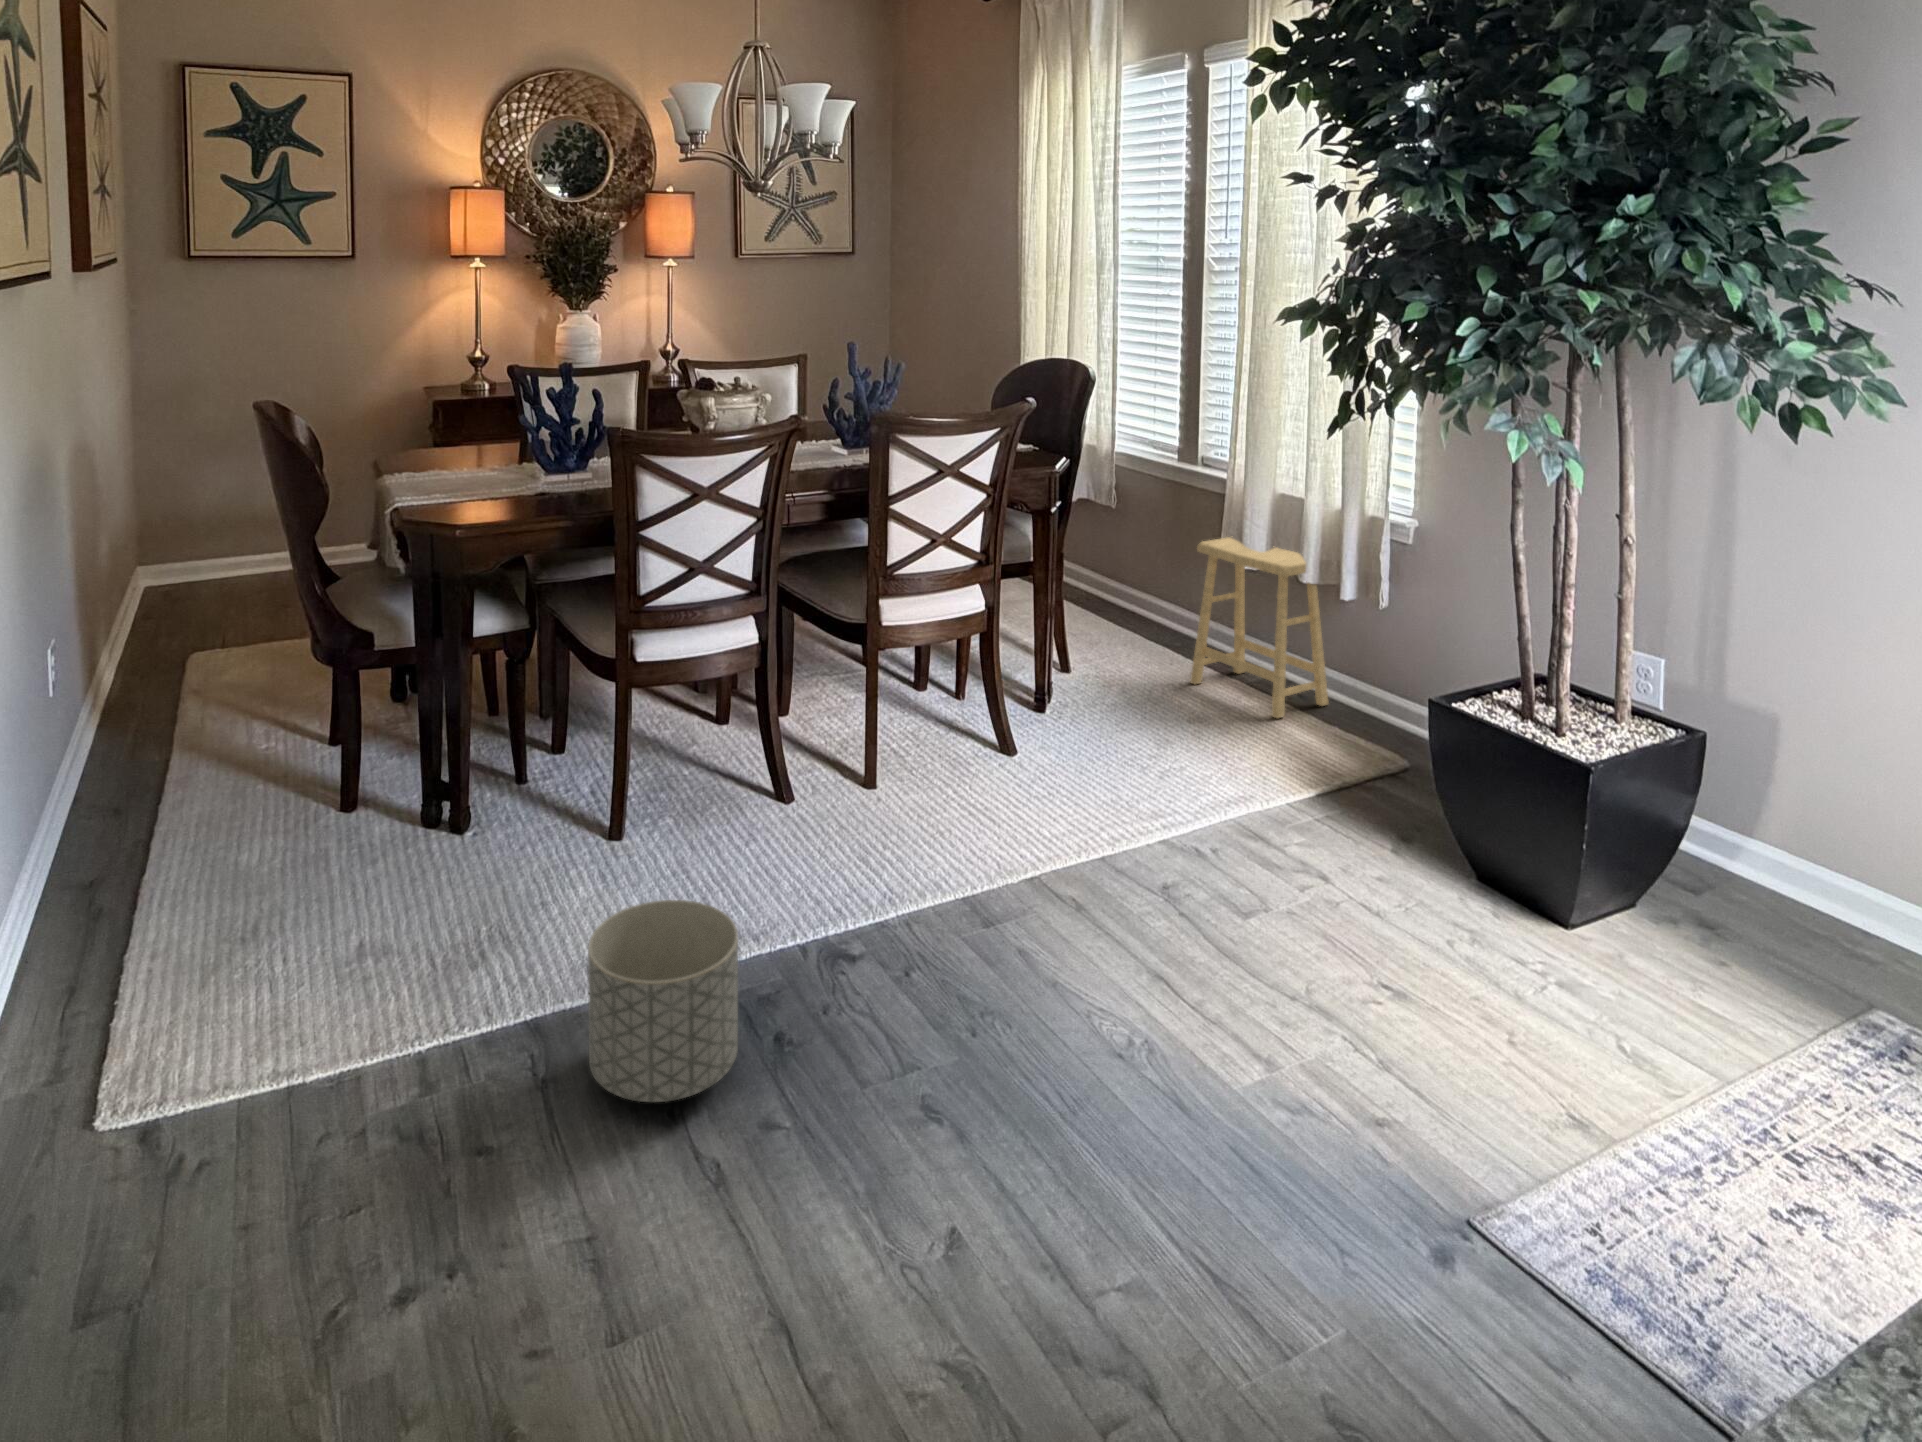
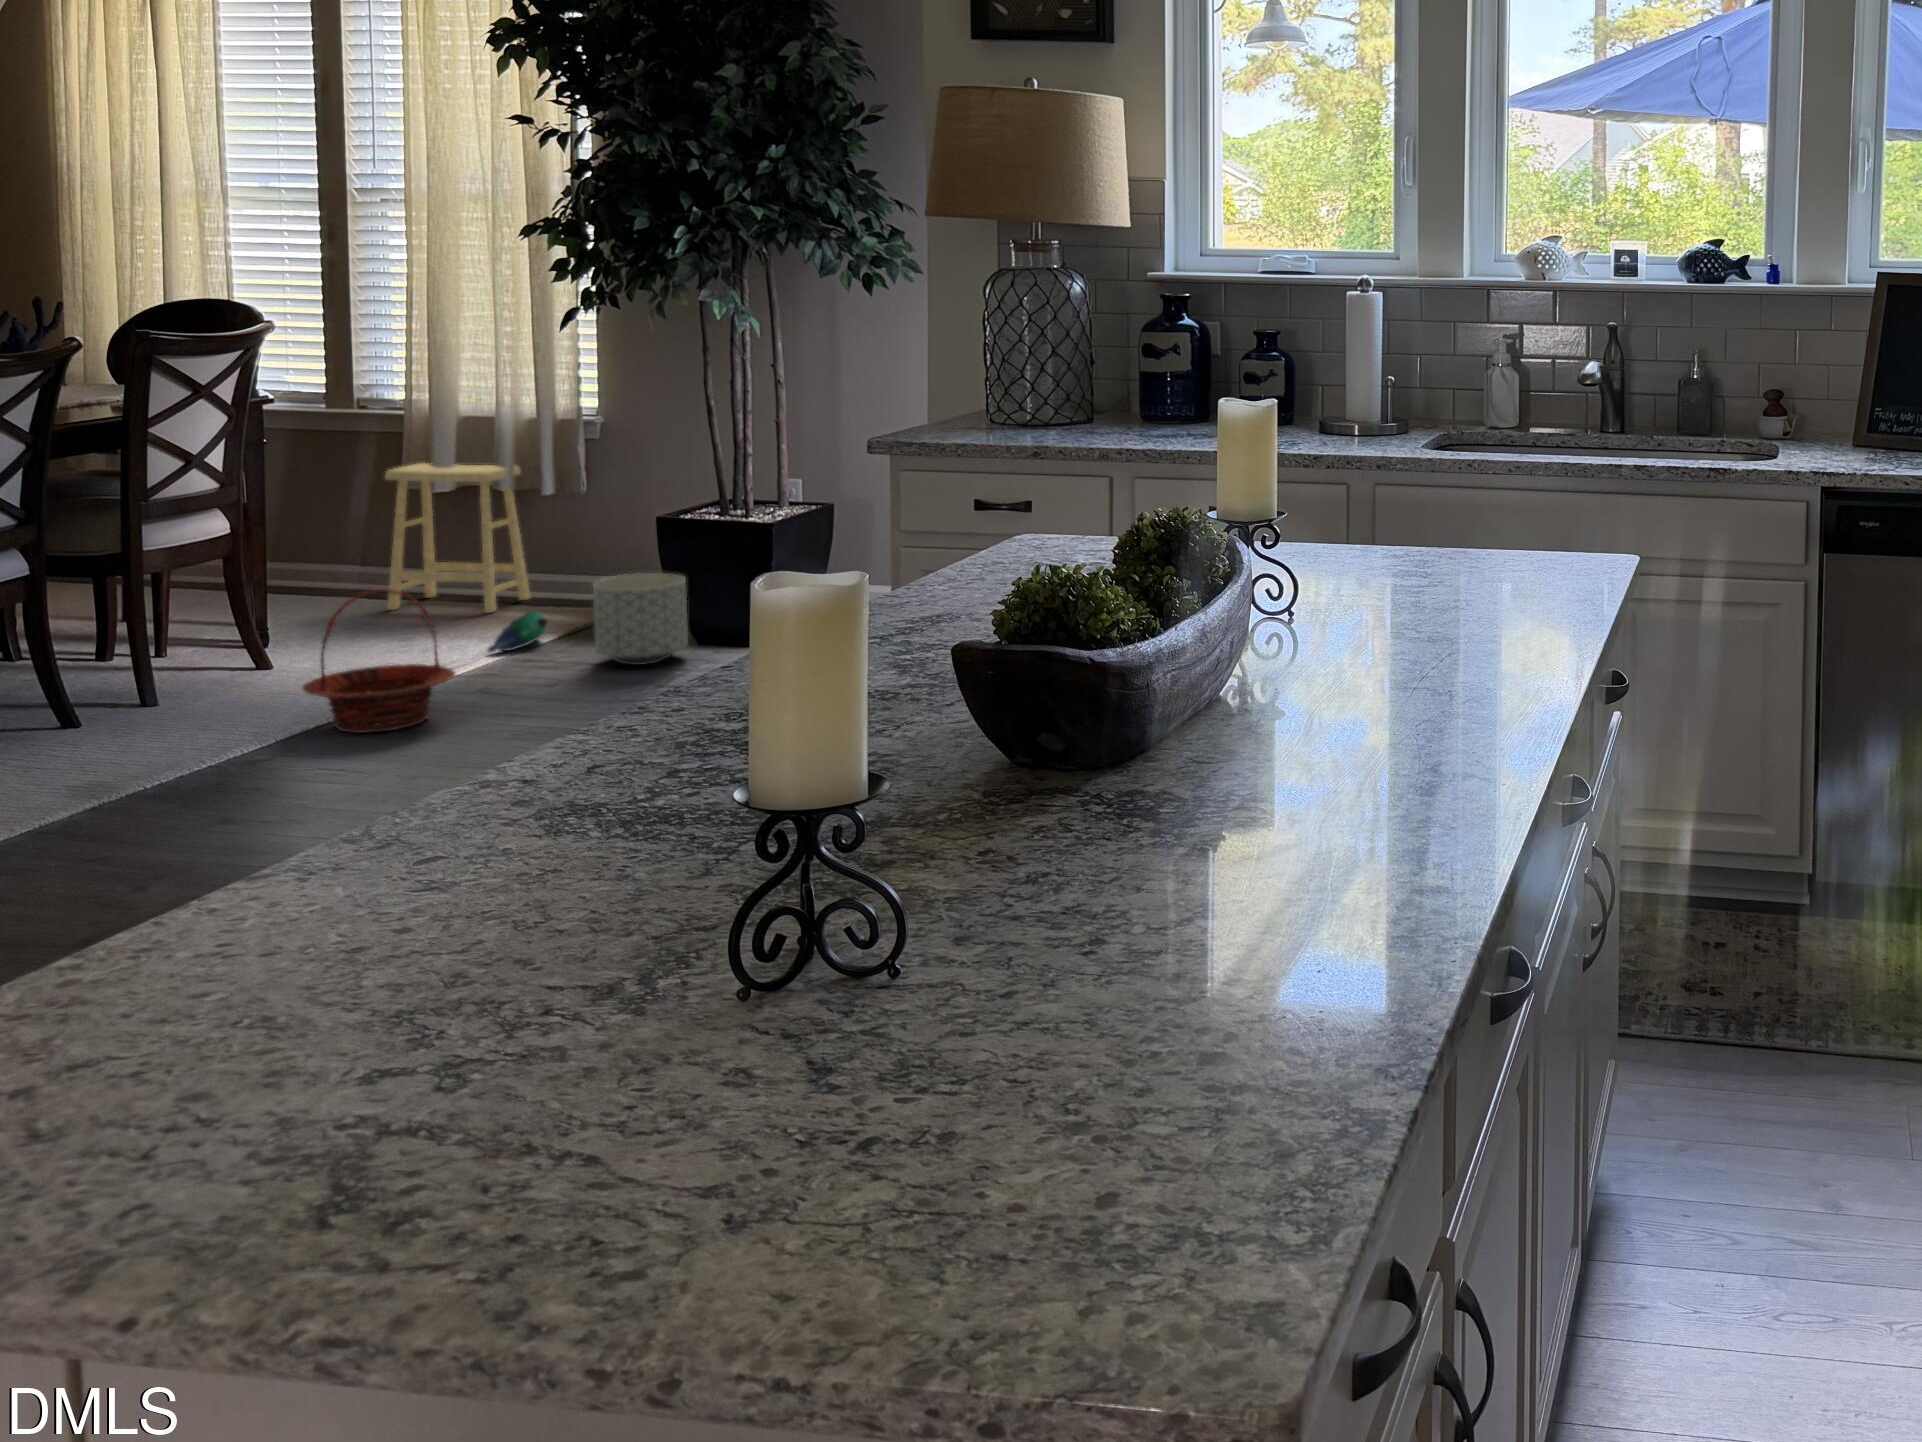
basket: none [964,747,1131,935] -> present [303,589,455,733]
plush toy: none [1231,753,1308,803] -> present [488,611,547,652]
planter: present [588,900,738,1103] -> present [593,573,688,665]

